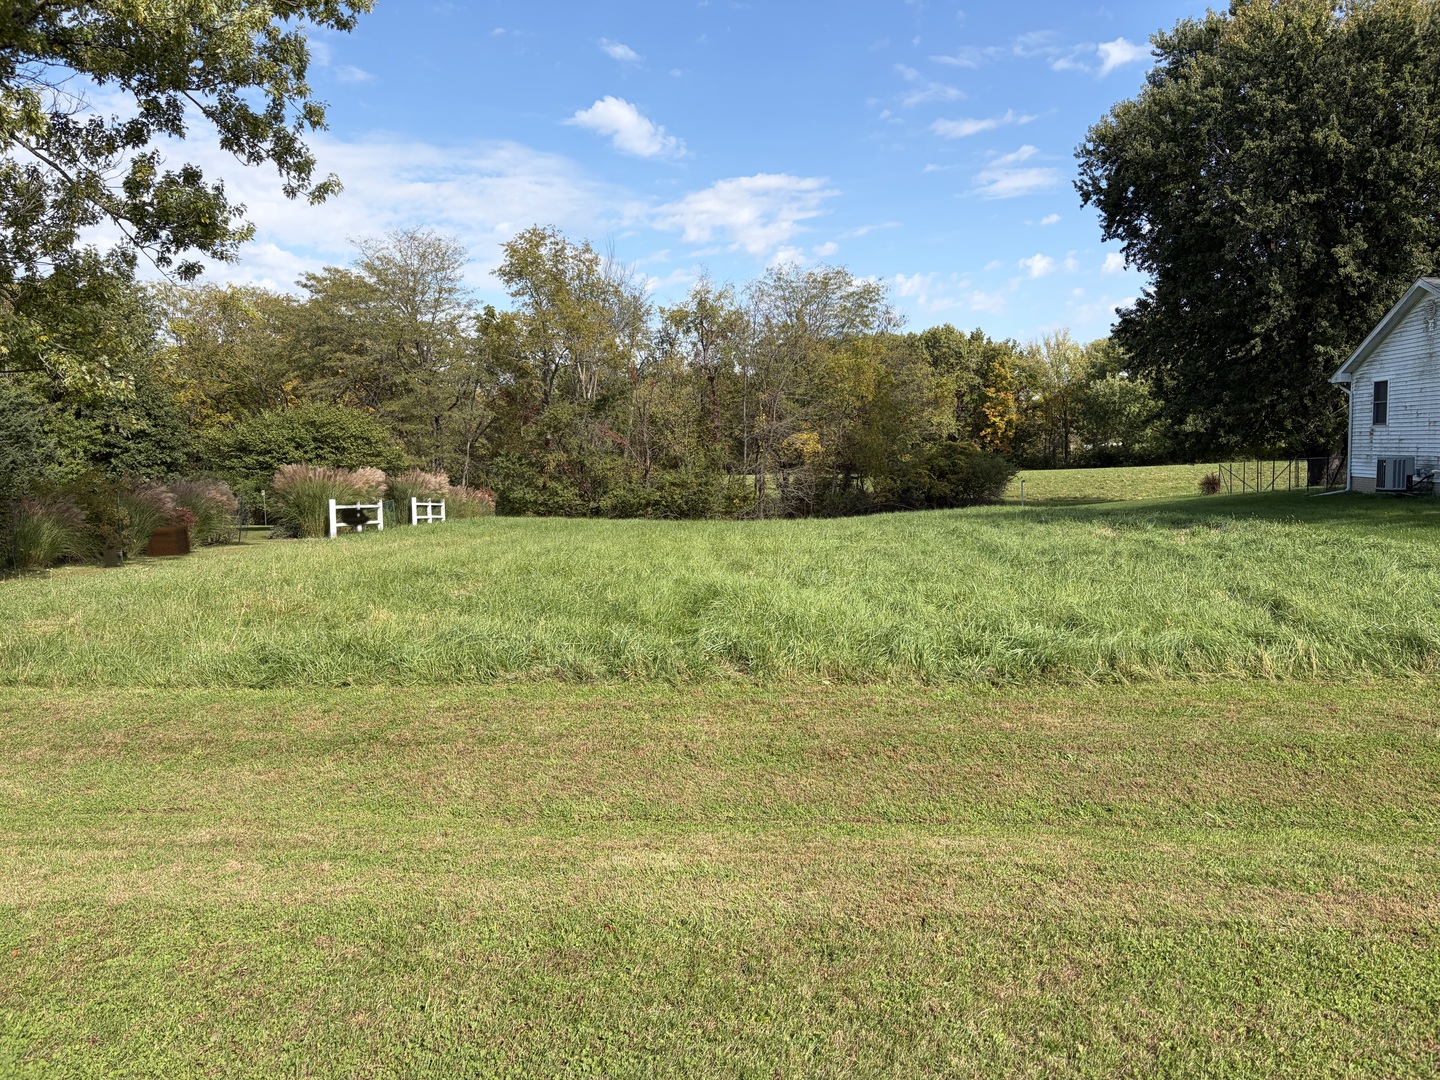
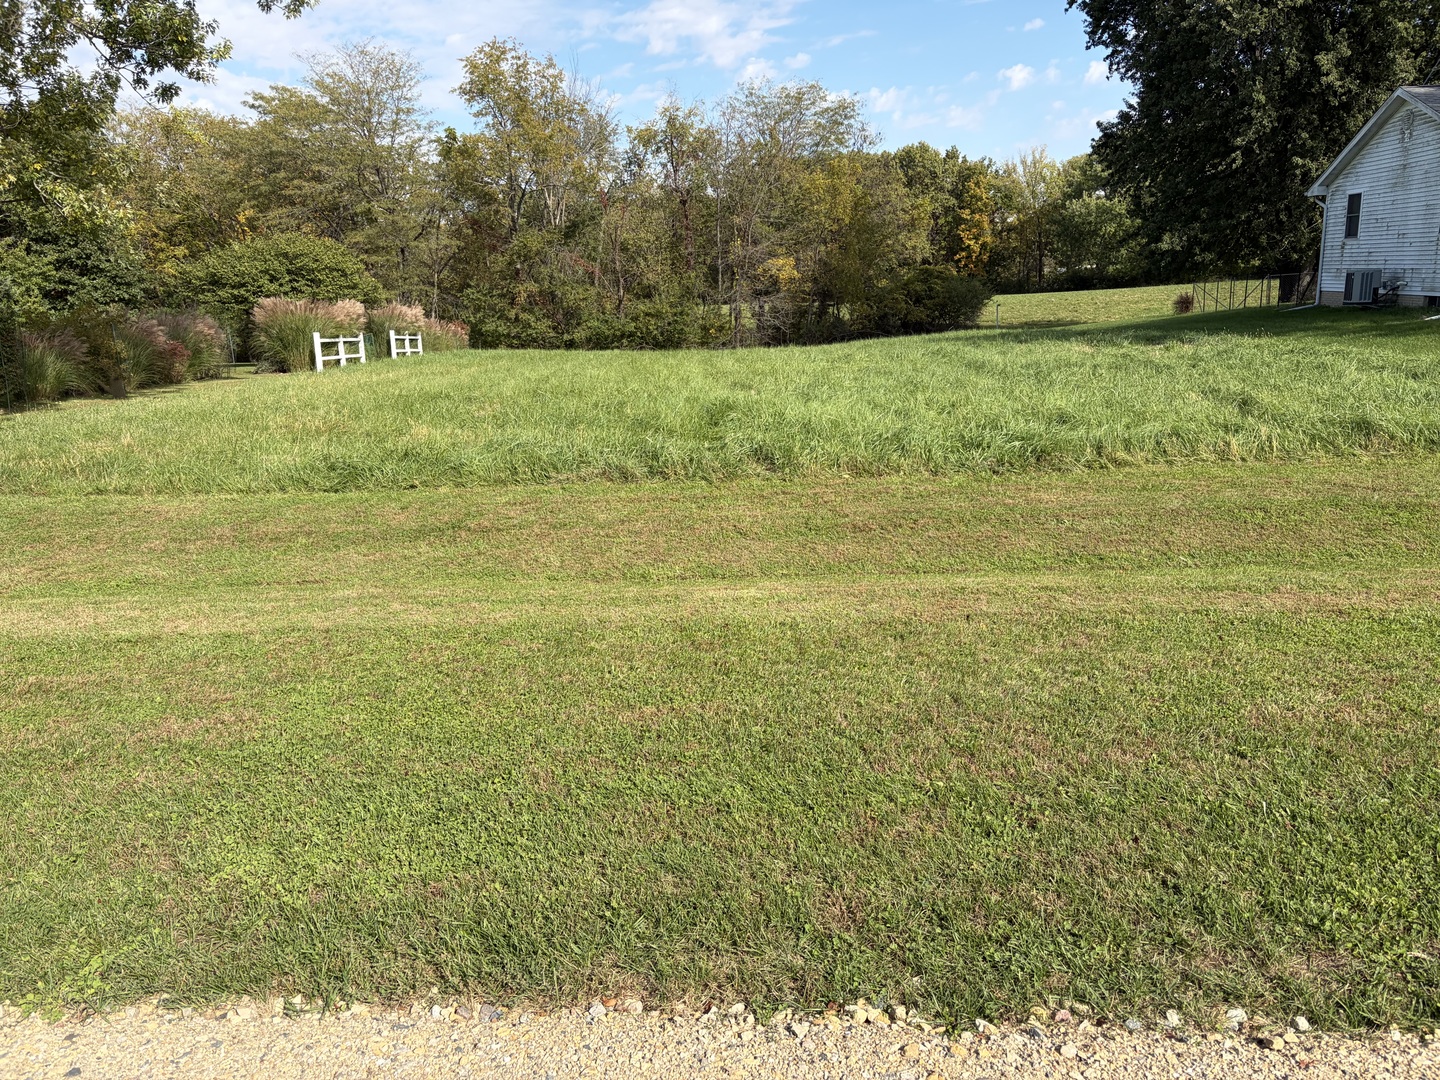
lounge chair: present [340,508,370,532] -> none [325,340,356,367]
wooden crate: present [146,525,190,557] -> none [142,357,188,390]

